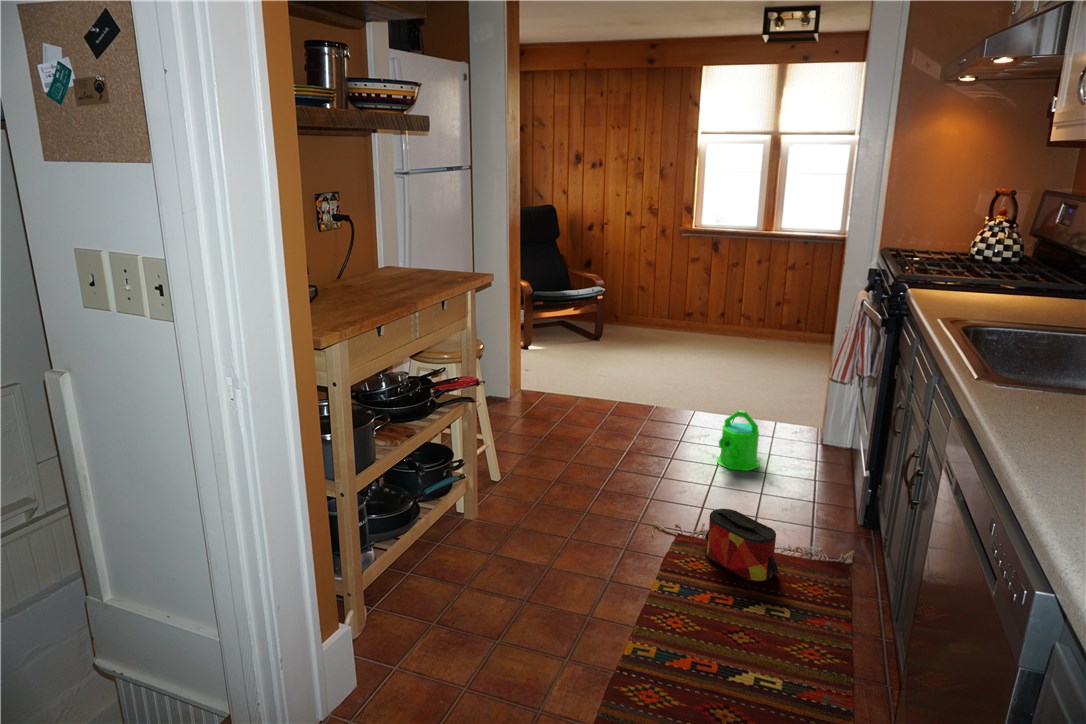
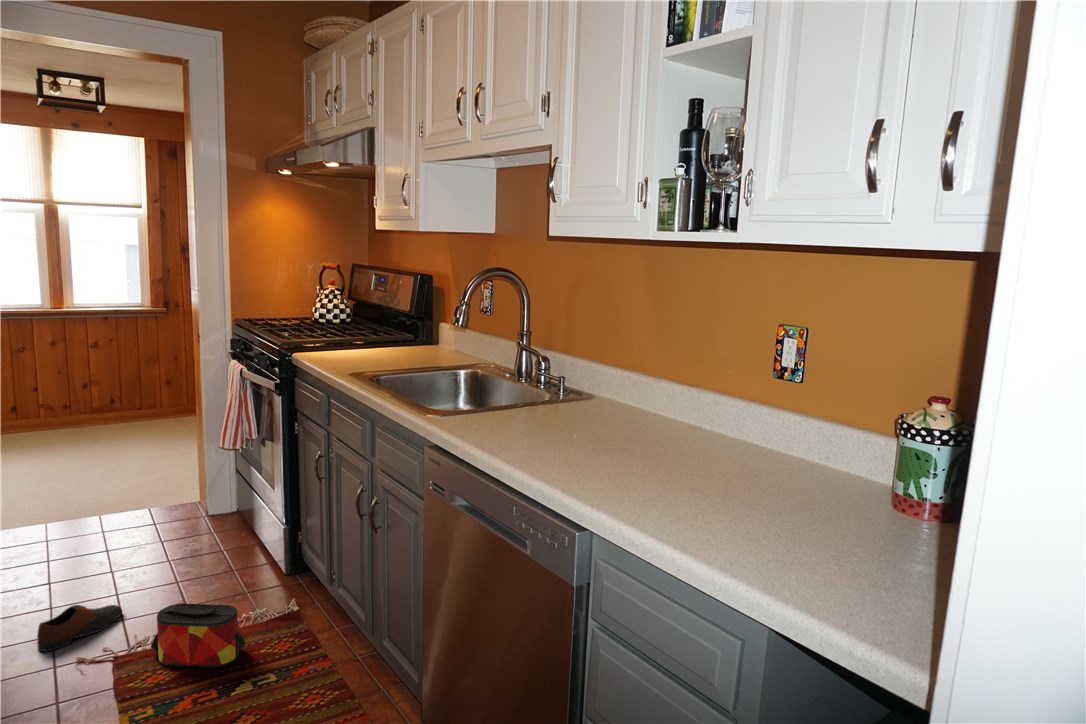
watering can: present [717,410,759,471] -> none [106,502,159,569]
shoe: none [636,481,704,511] -> present [37,605,122,652]

